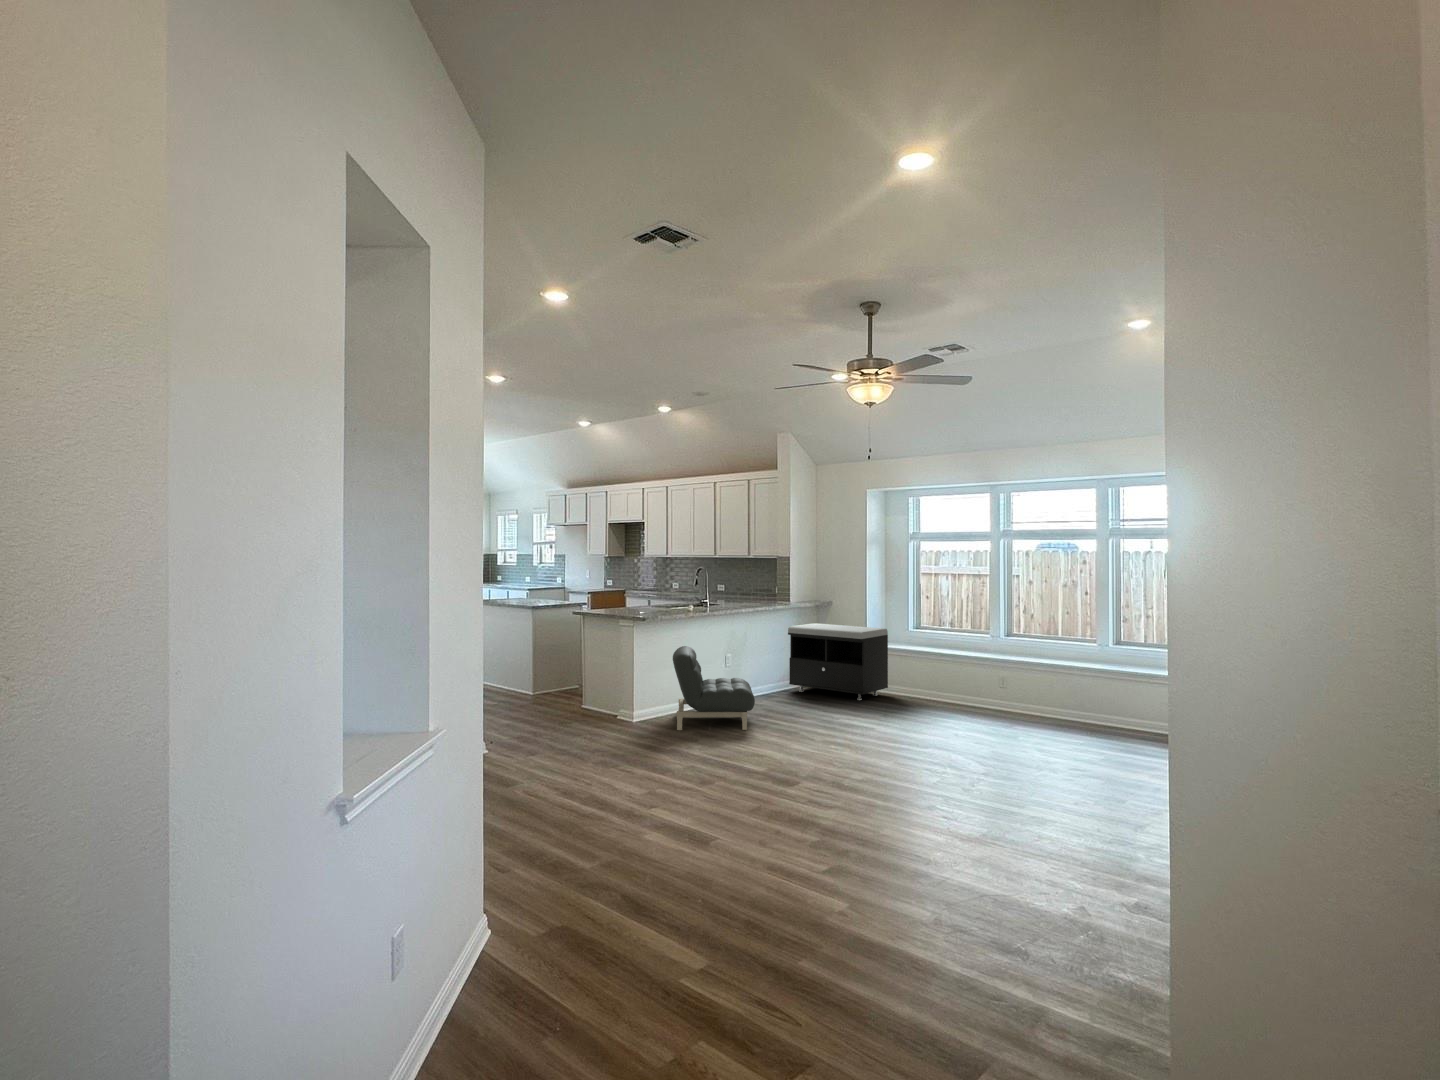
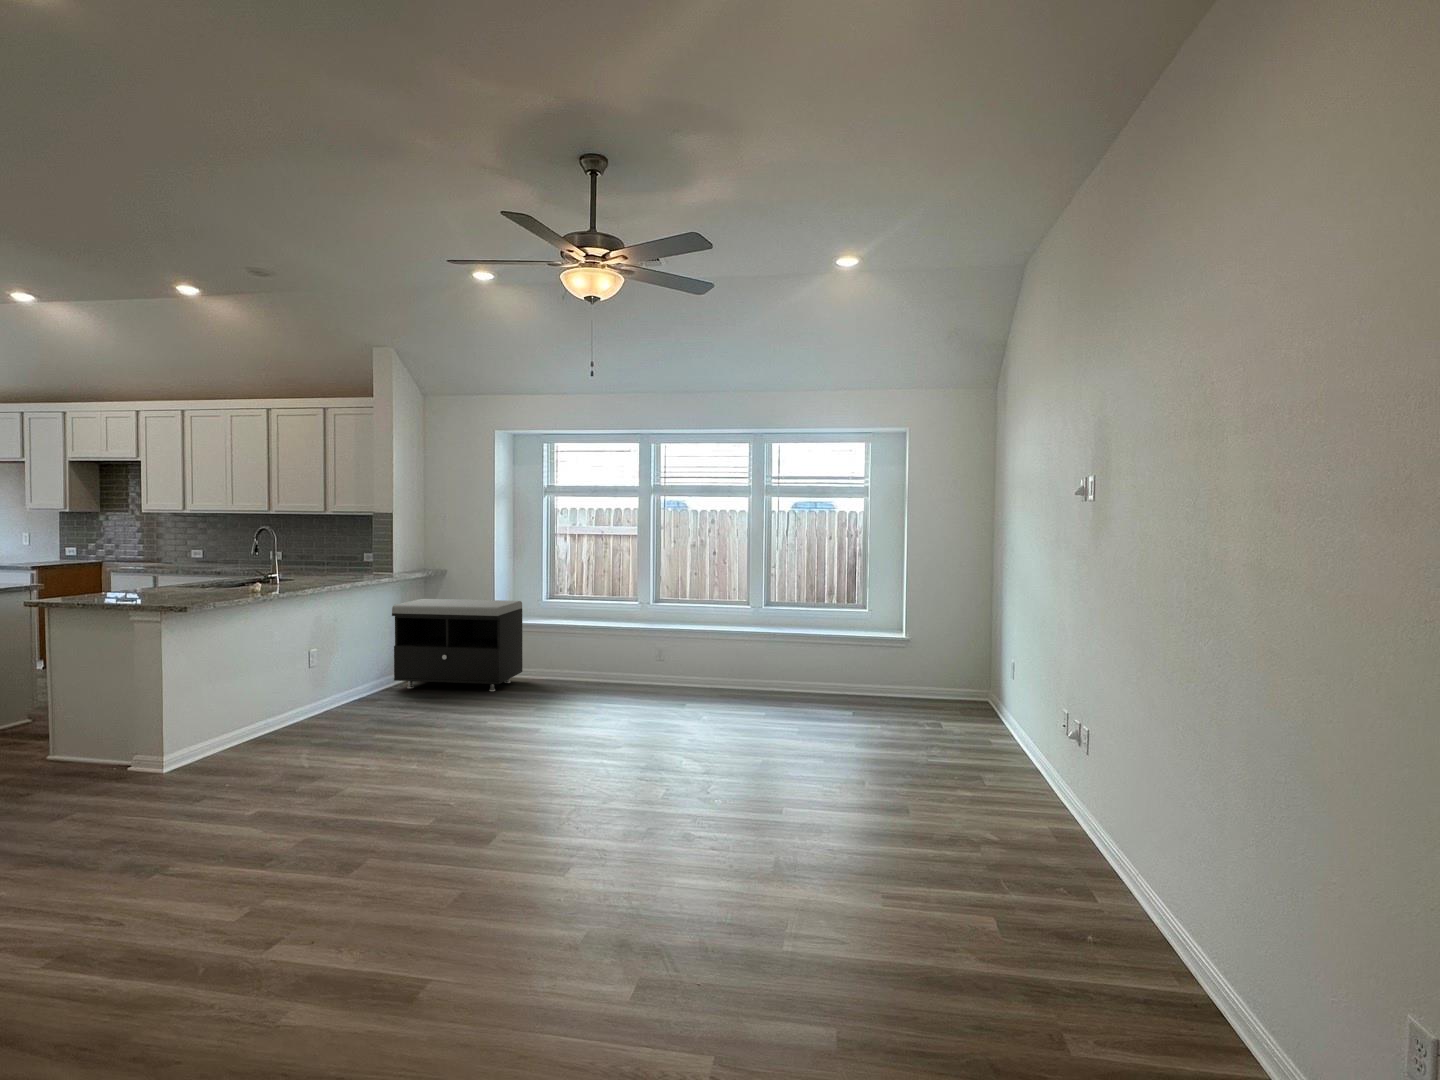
armchair: present [673,646,755,730] -> none [236,645,376,773]

